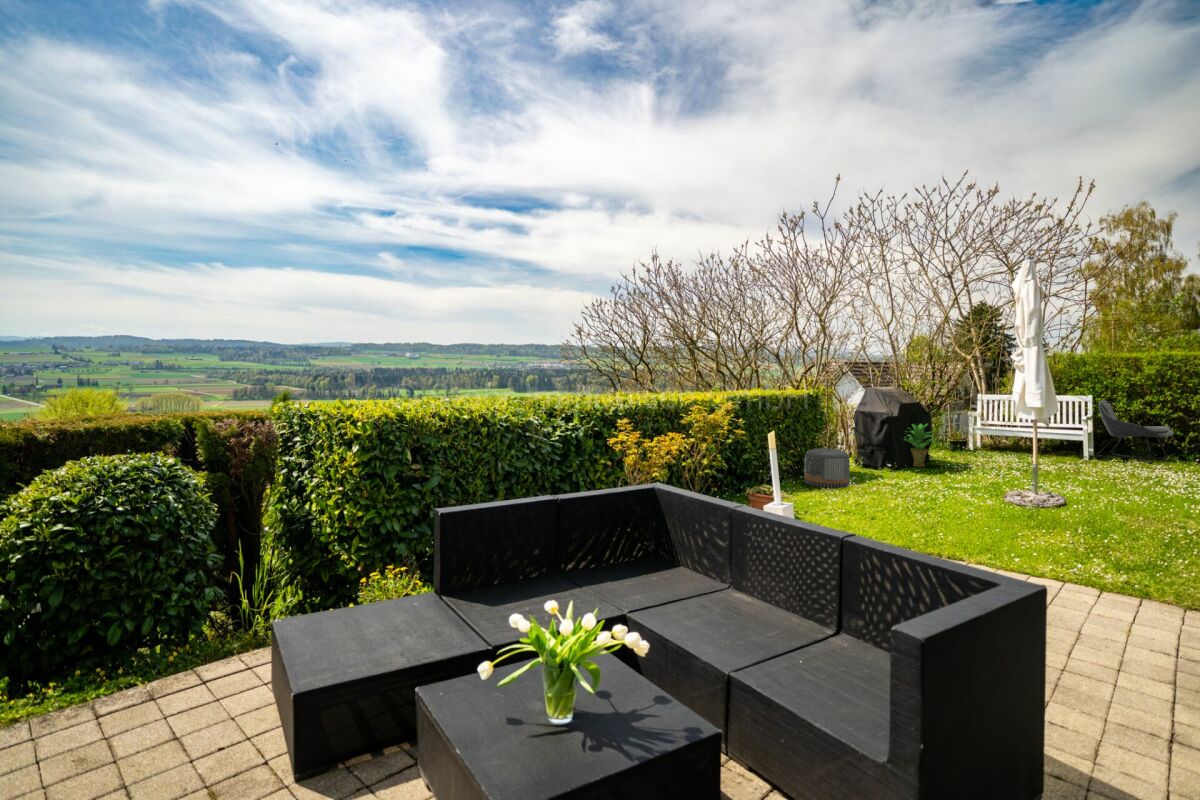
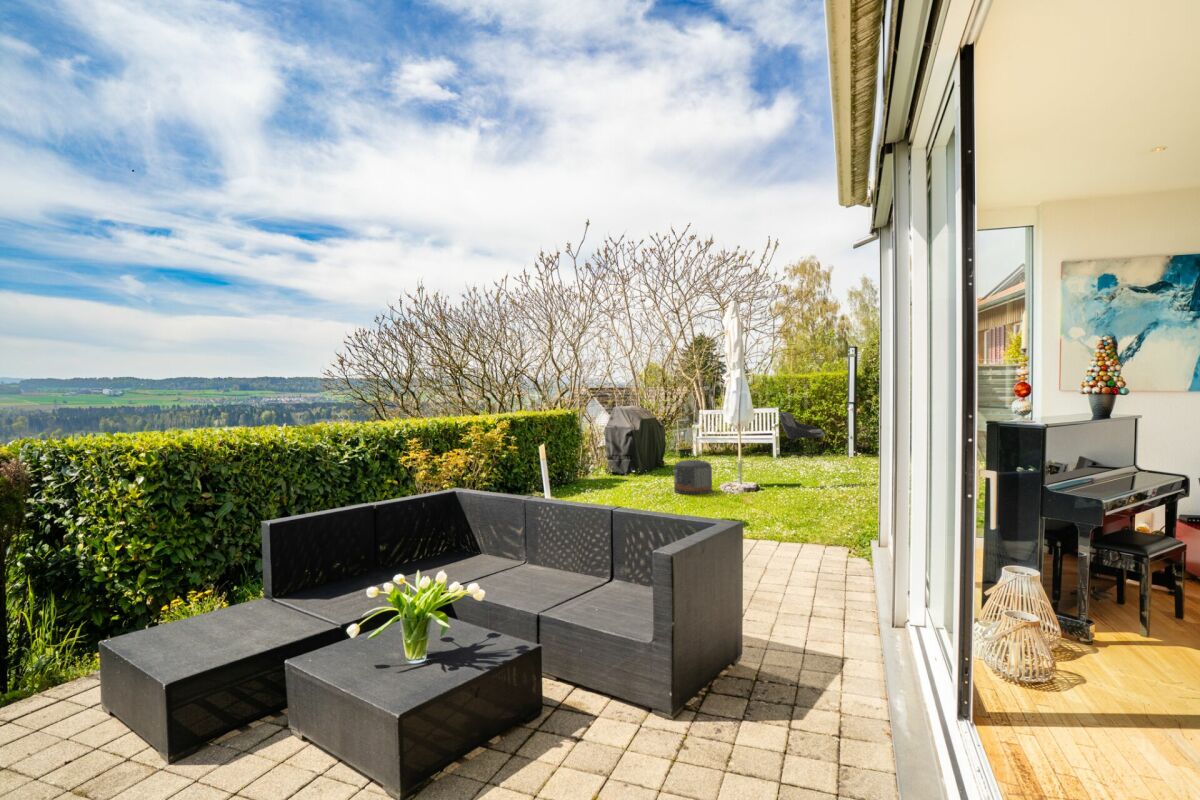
potted plant: present [907,424,933,467] -> none [646,435,673,472]
pouf: present [804,448,850,487] -> present [674,460,712,494]

